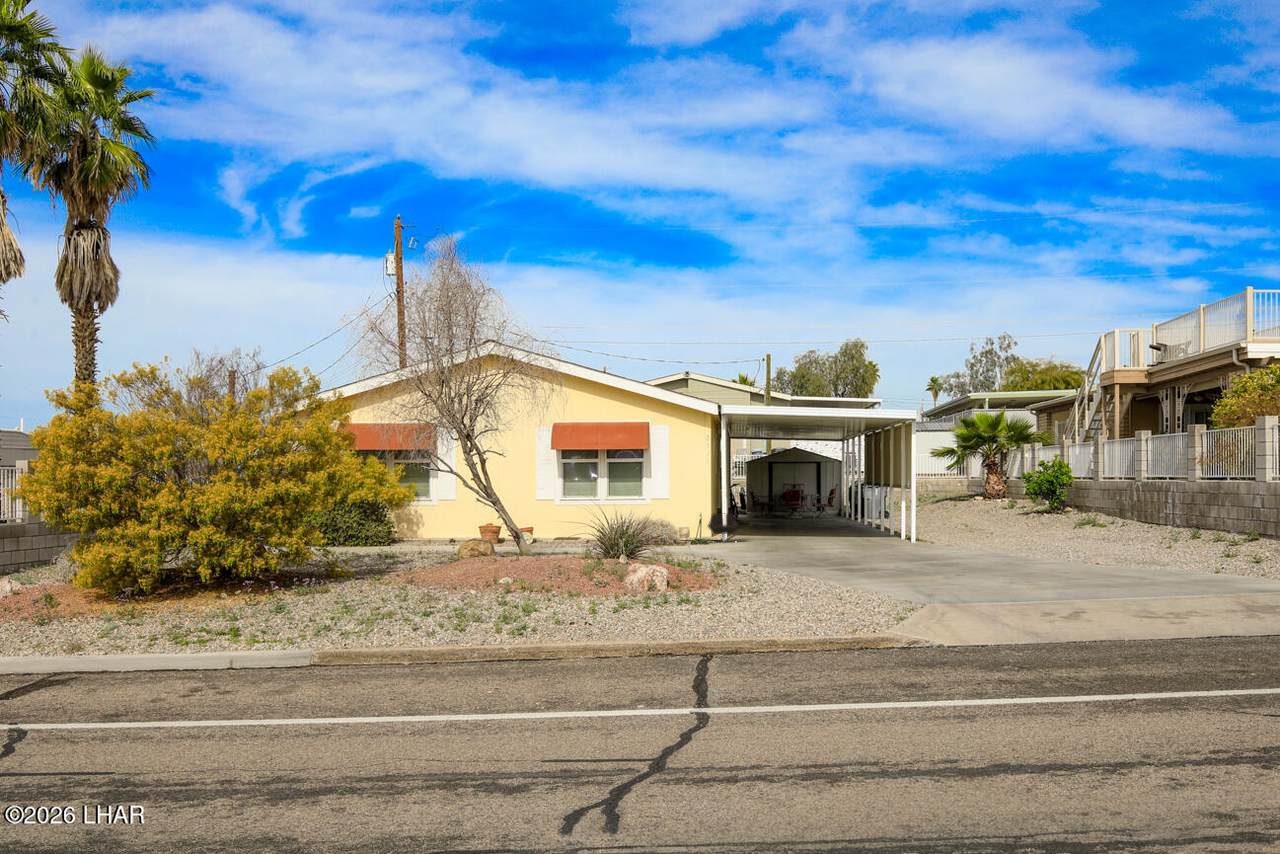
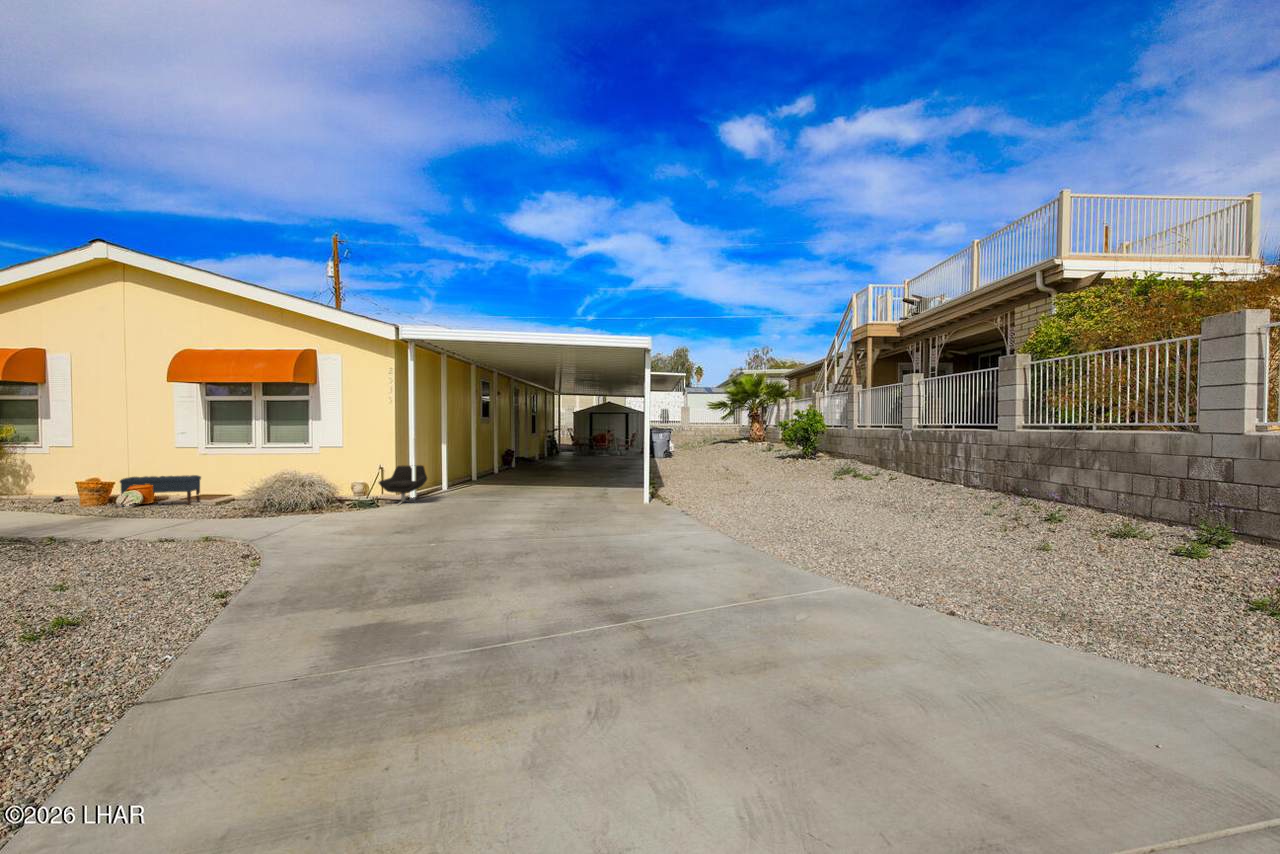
bench: none [514,522,561,546] -> present [120,475,201,507]

